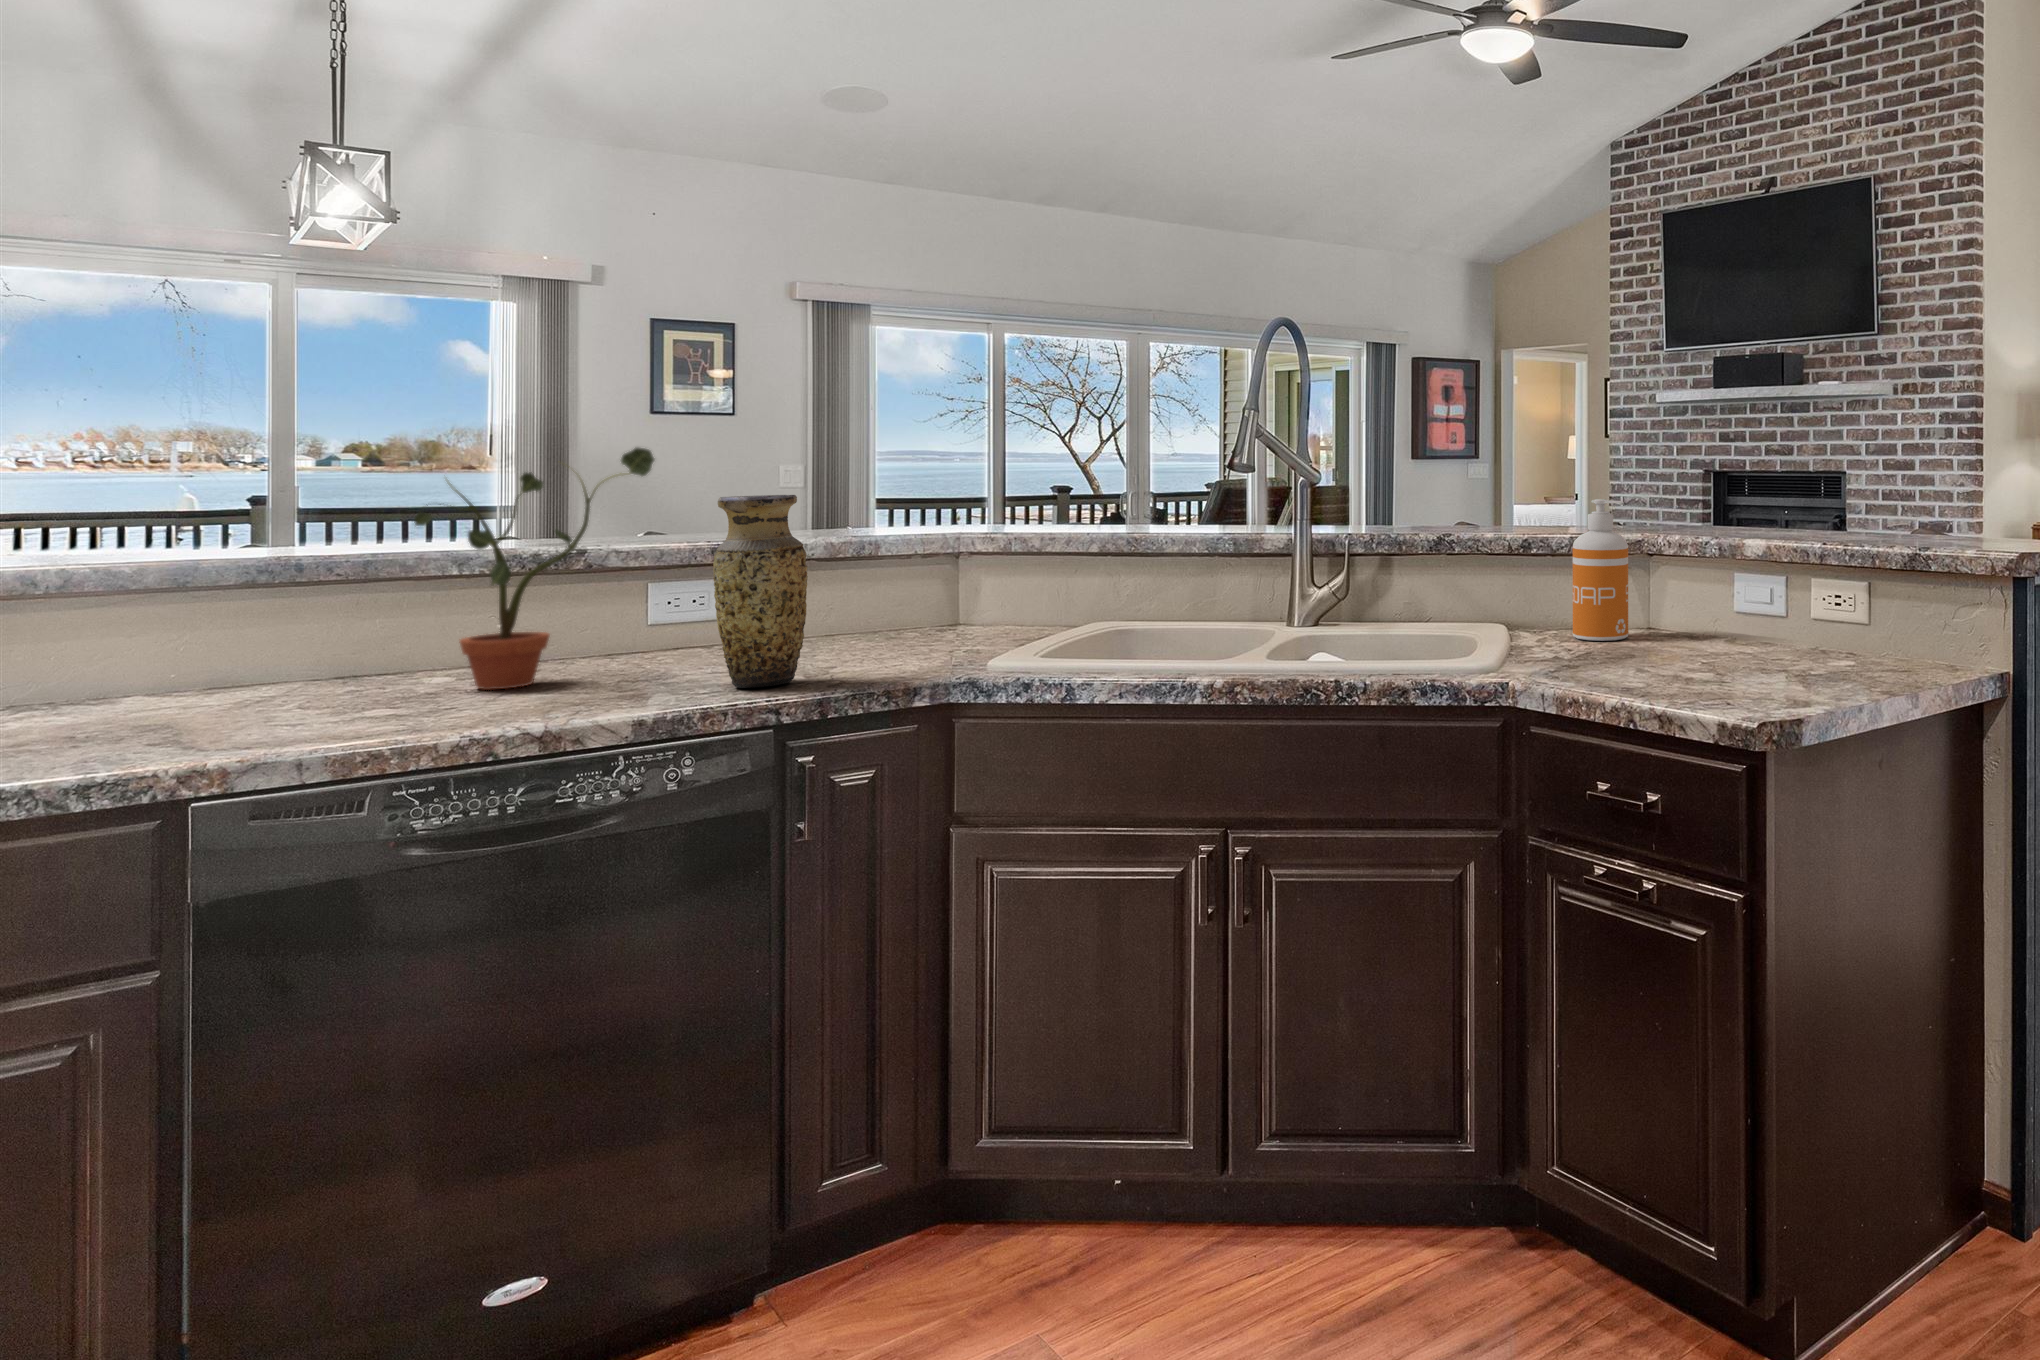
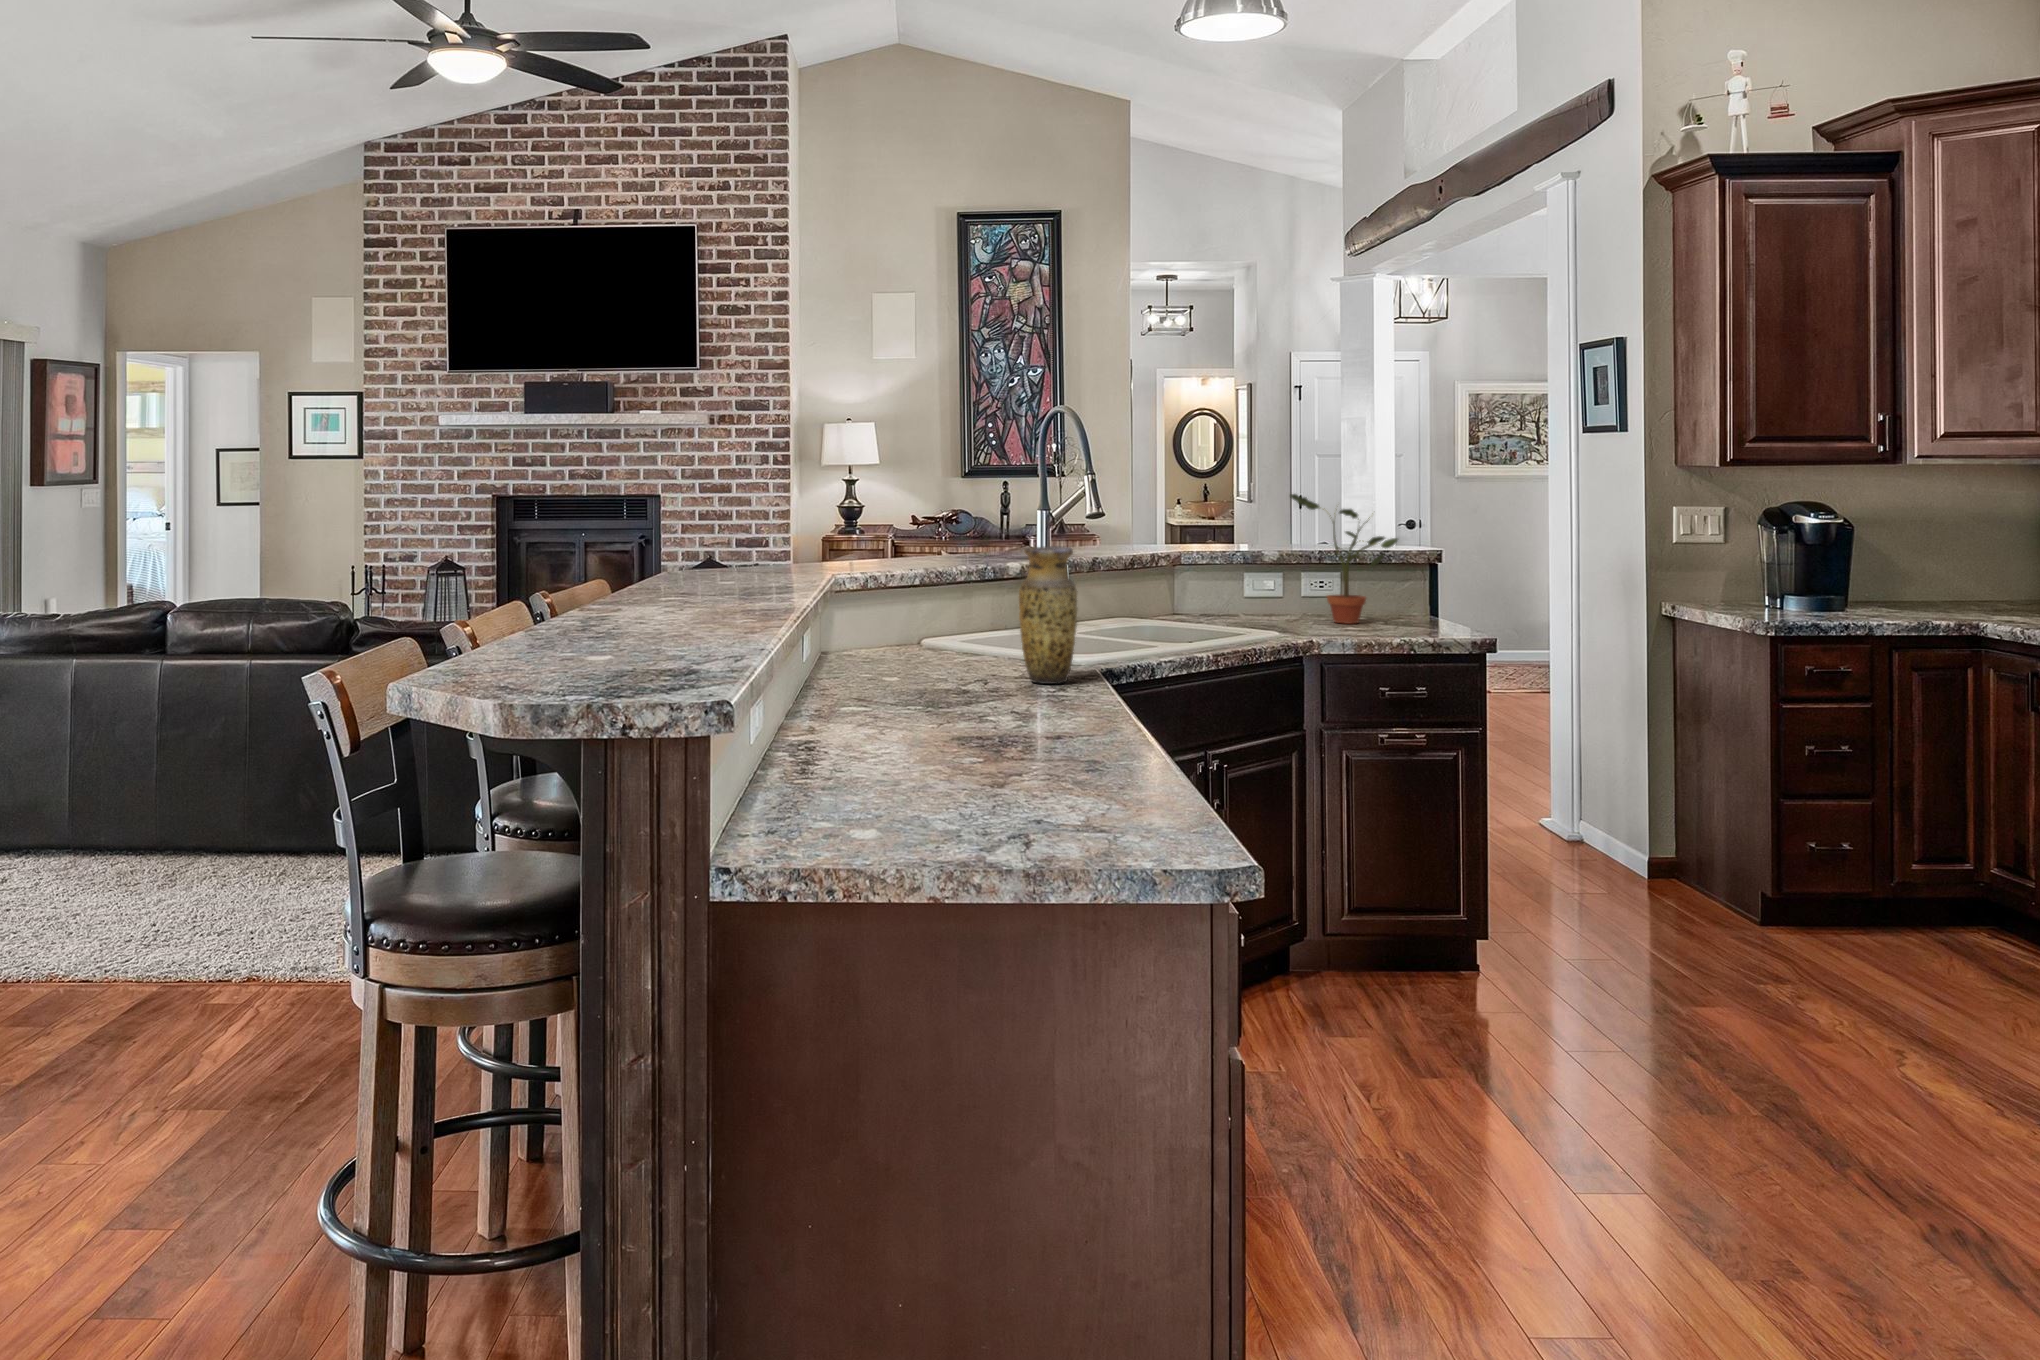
potted plant: present [414,448,654,690] -> present [1290,494,1398,624]
soap dispenser: present [1573,499,1628,641] -> none [1182,530,1218,620]

